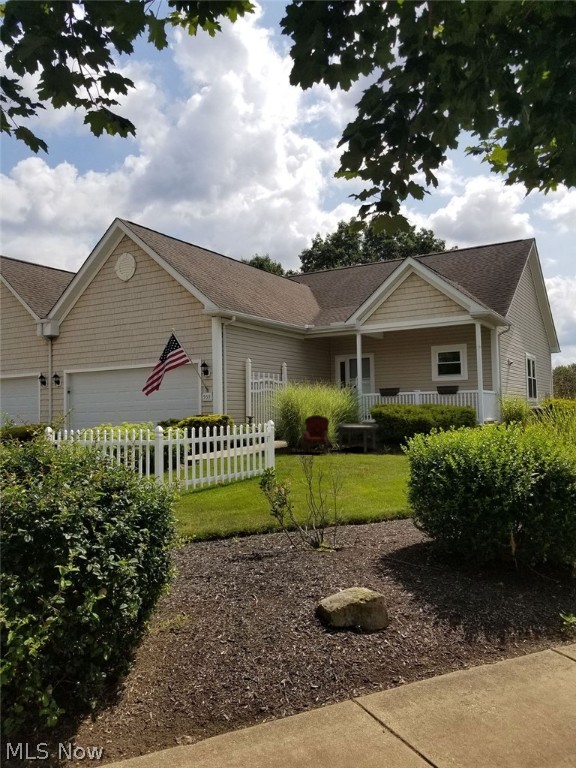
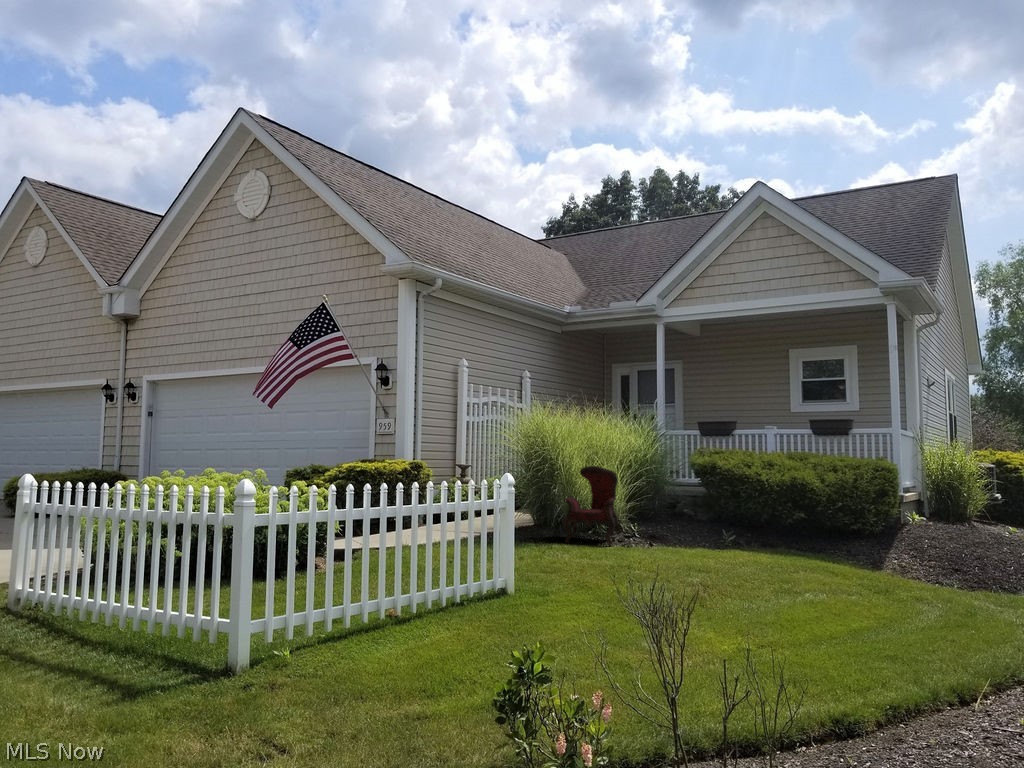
round table: present [336,424,378,452] -> none [629,484,714,542]

